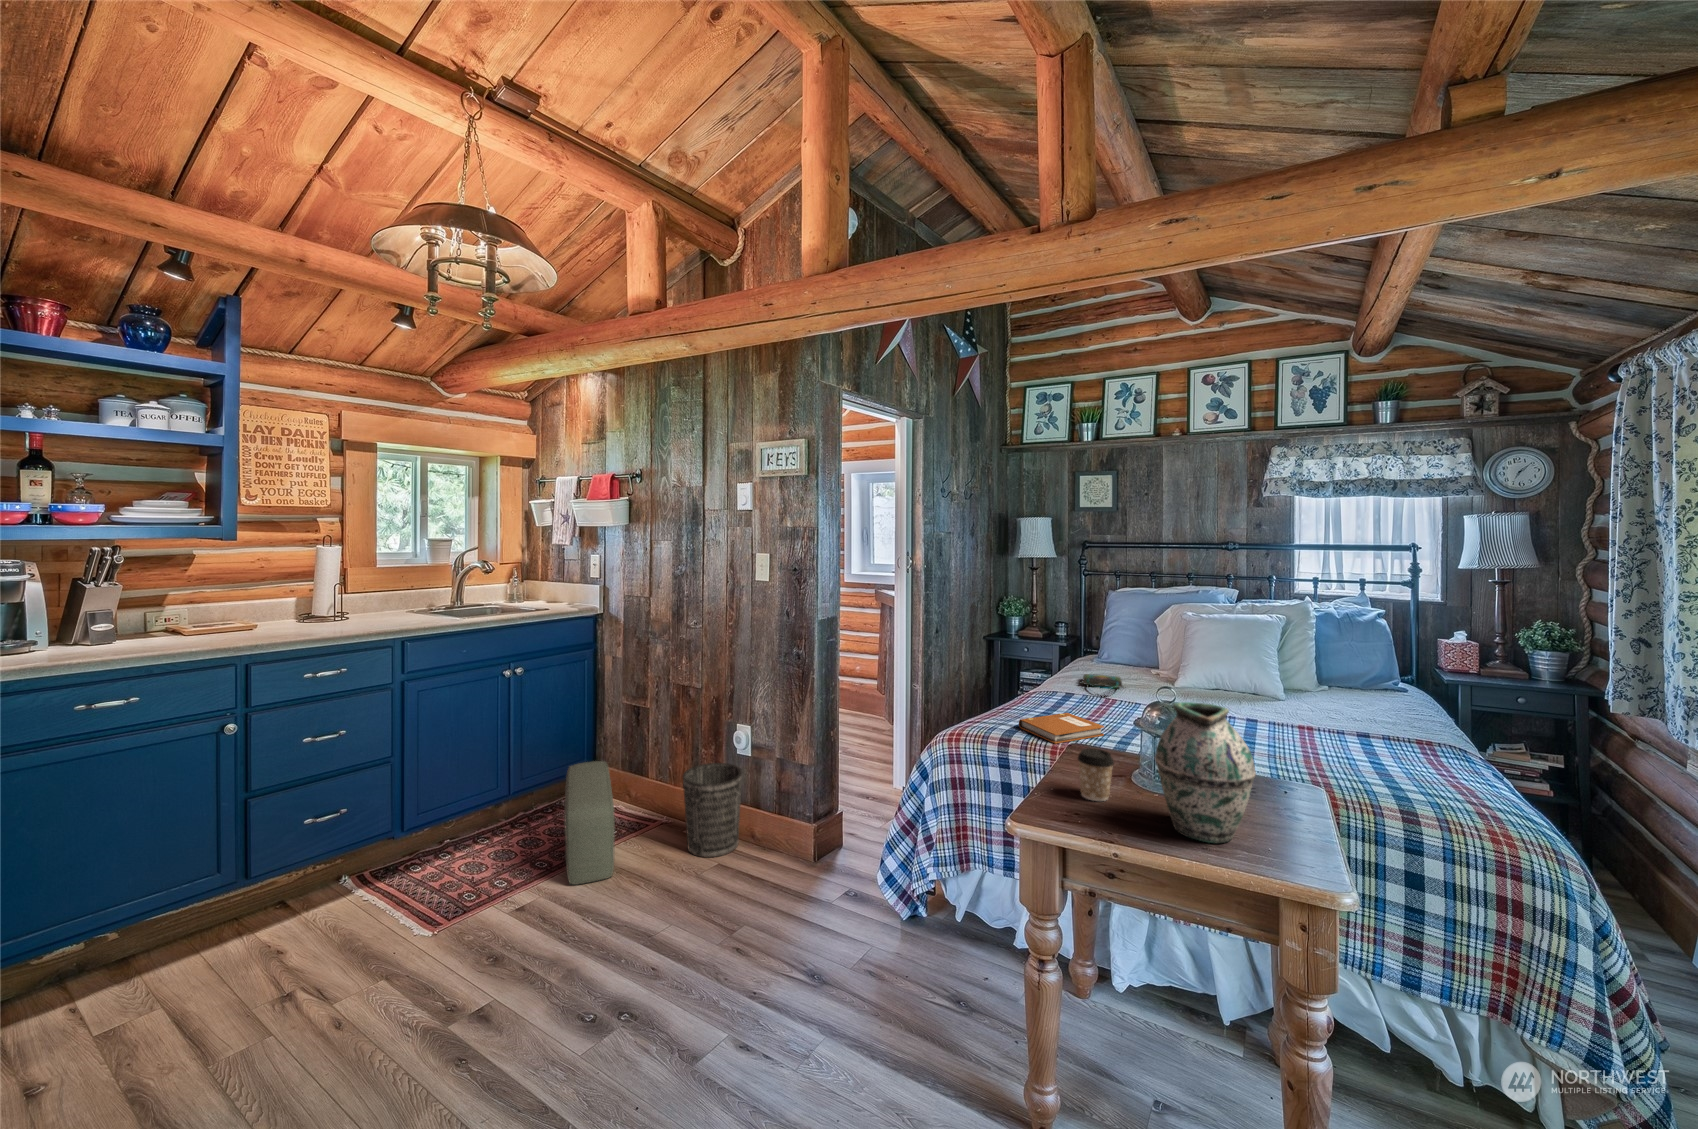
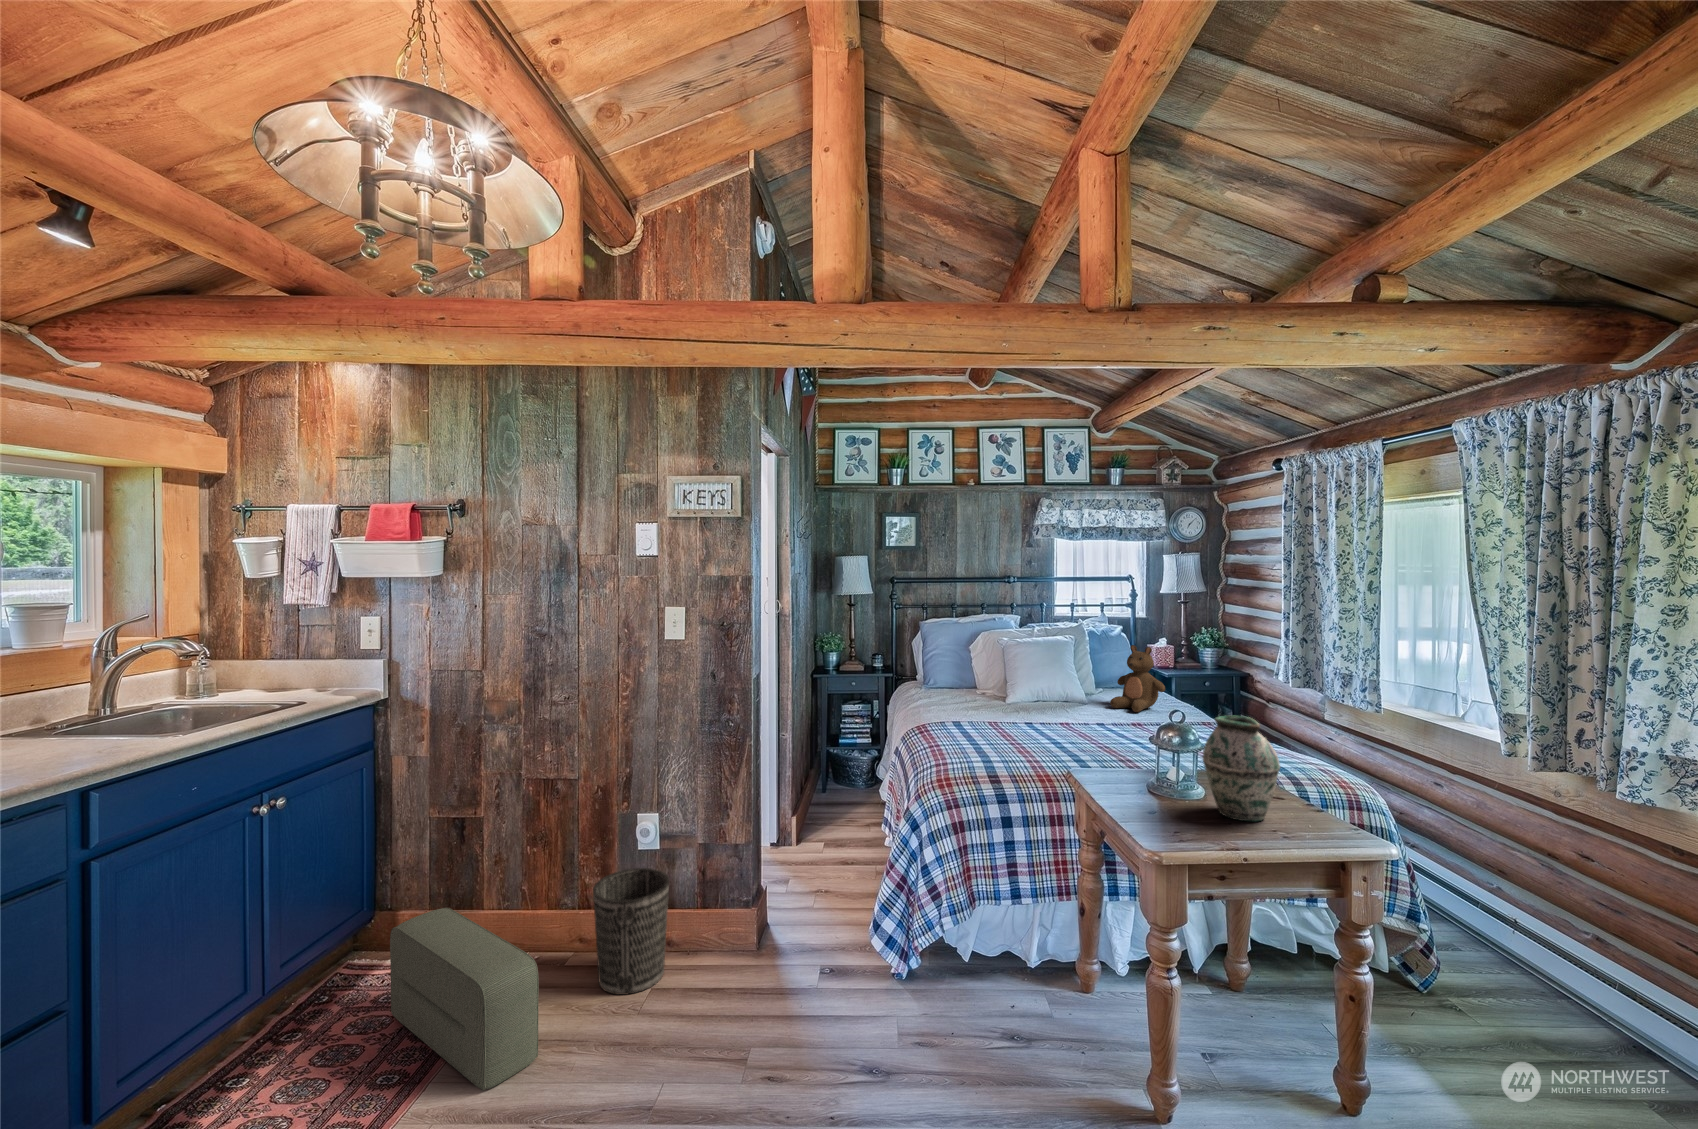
stuffed bear: none [1285,625,1365,710] -> present [1110,645,1165,712]
tote bag: present [1080,674,1122,697] -> none [958,704,1002,725]
notebook: present [1019,713,1104,744] -> none [987,742,1053,771]
coffee cup: present [1078,748,1114,801] -> none [1131,766,1163,810]

